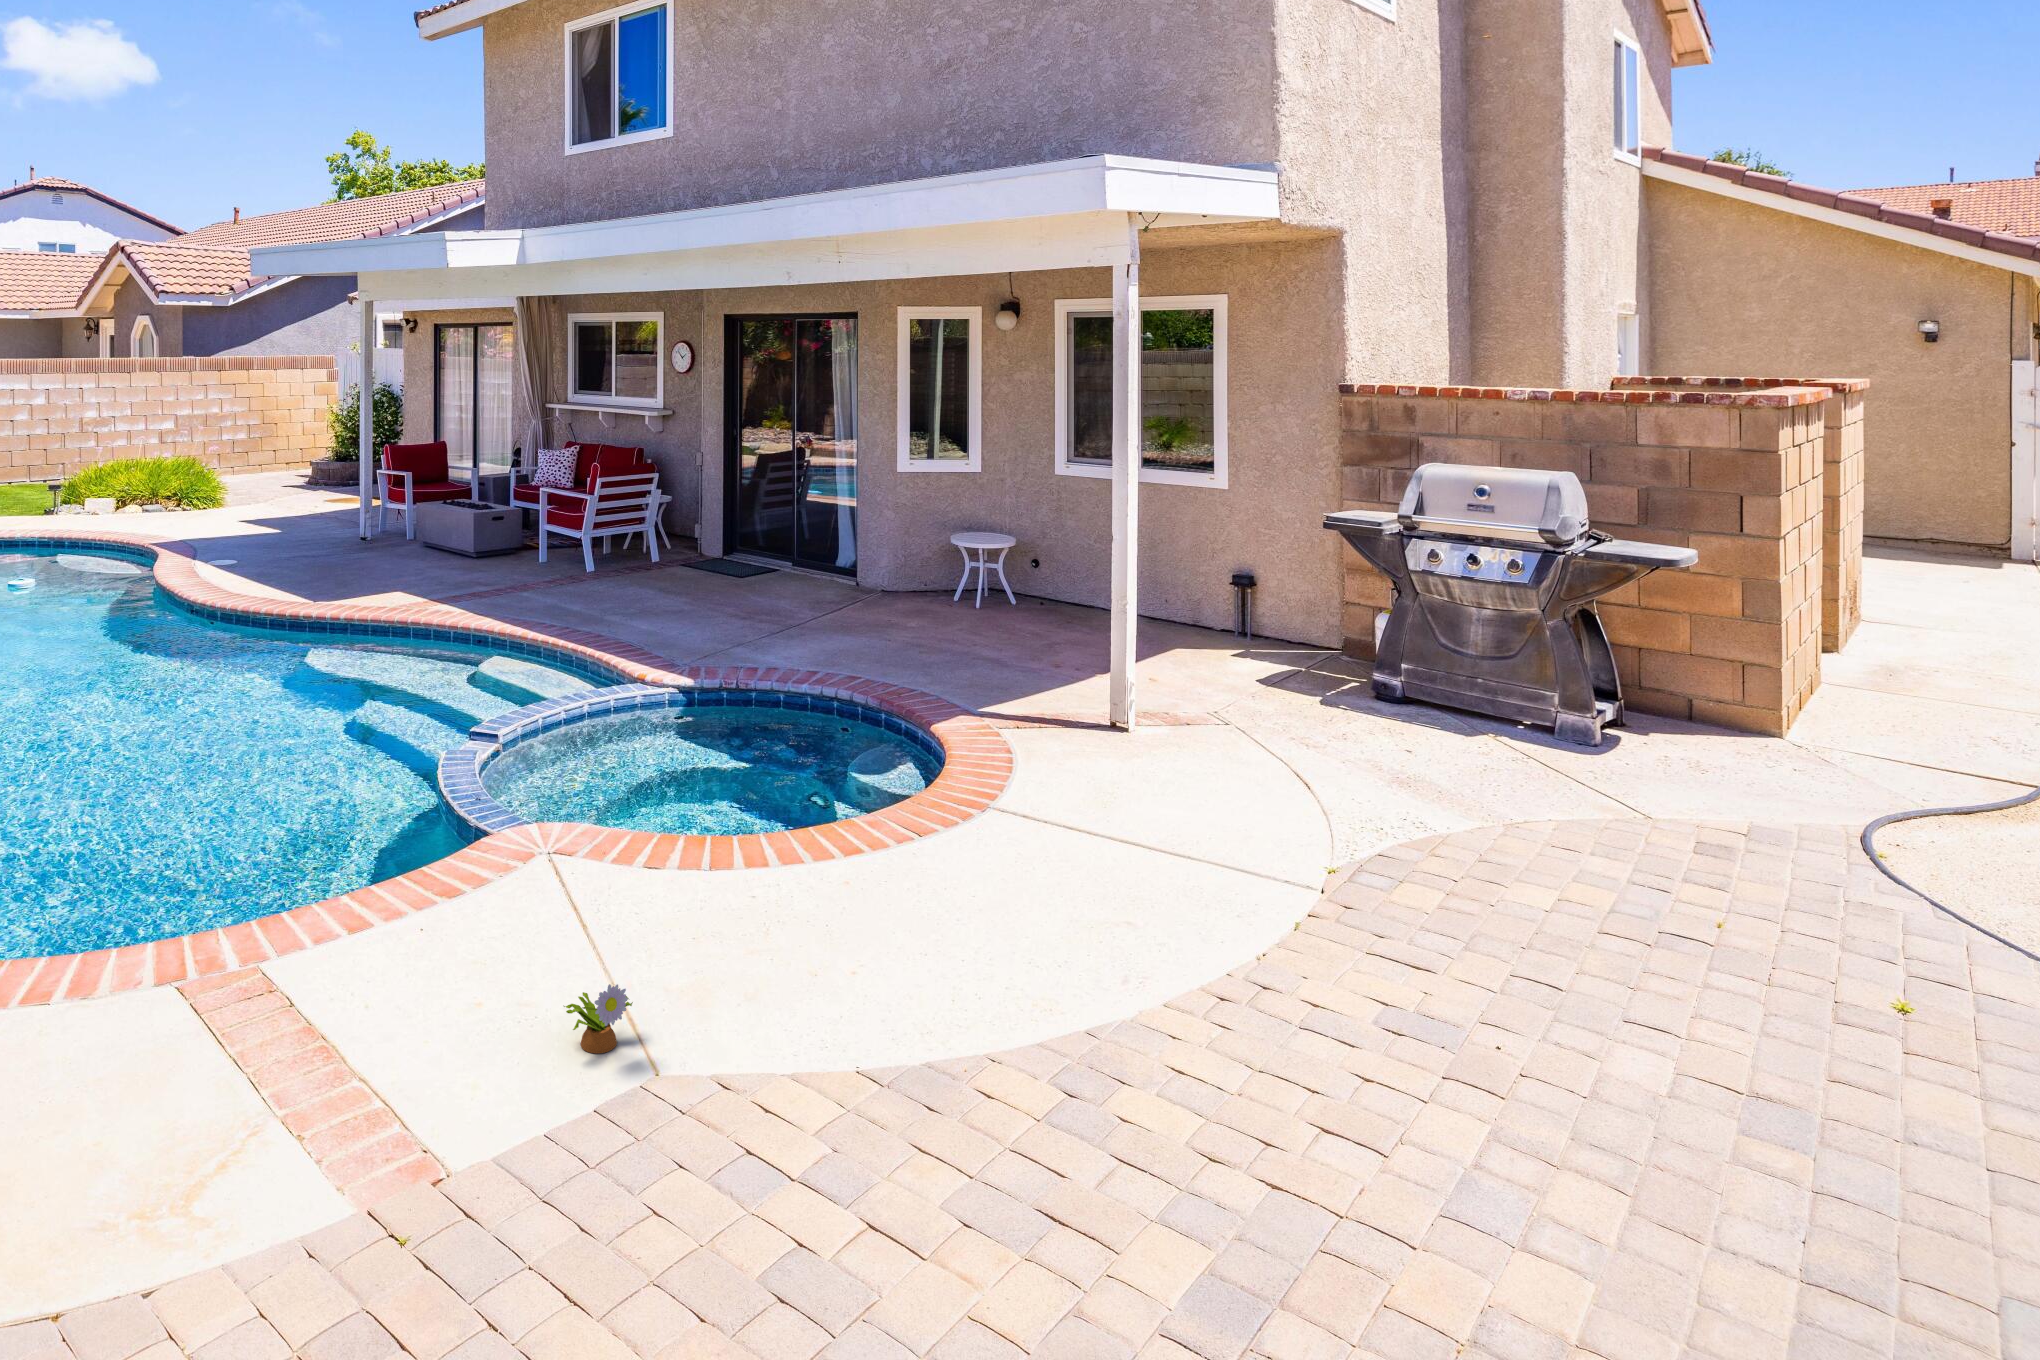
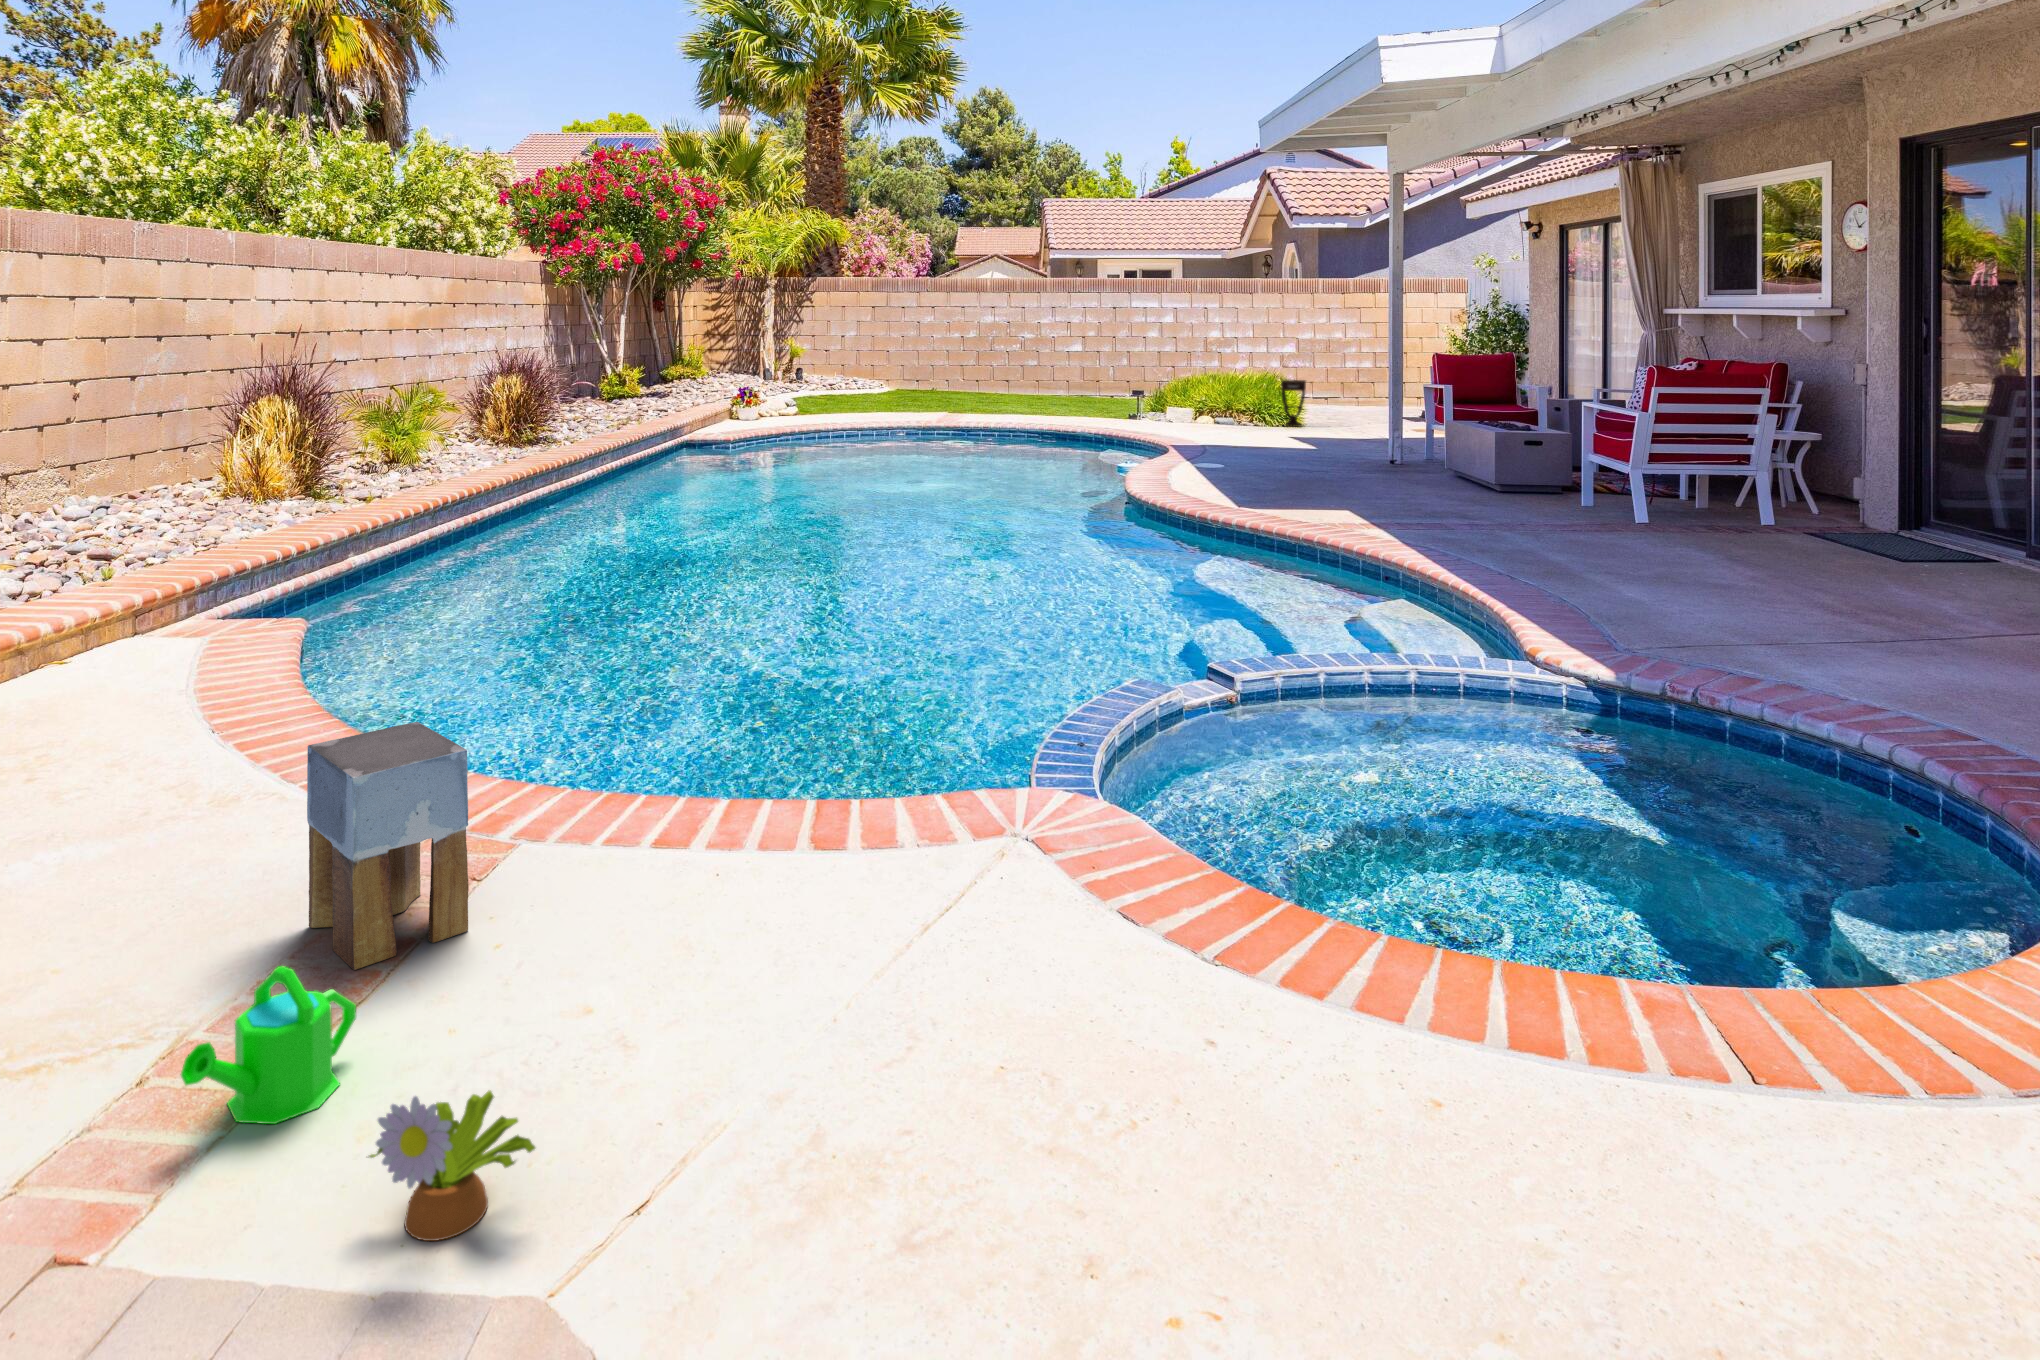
side table: none [209,464,235,509] -> present [1281,379,1306,427]
stool: none [276,871,375,1020] -> present [307,722,469,970]
watering can: none [415,988,472,1073] -> present [180,966,356,1124]

